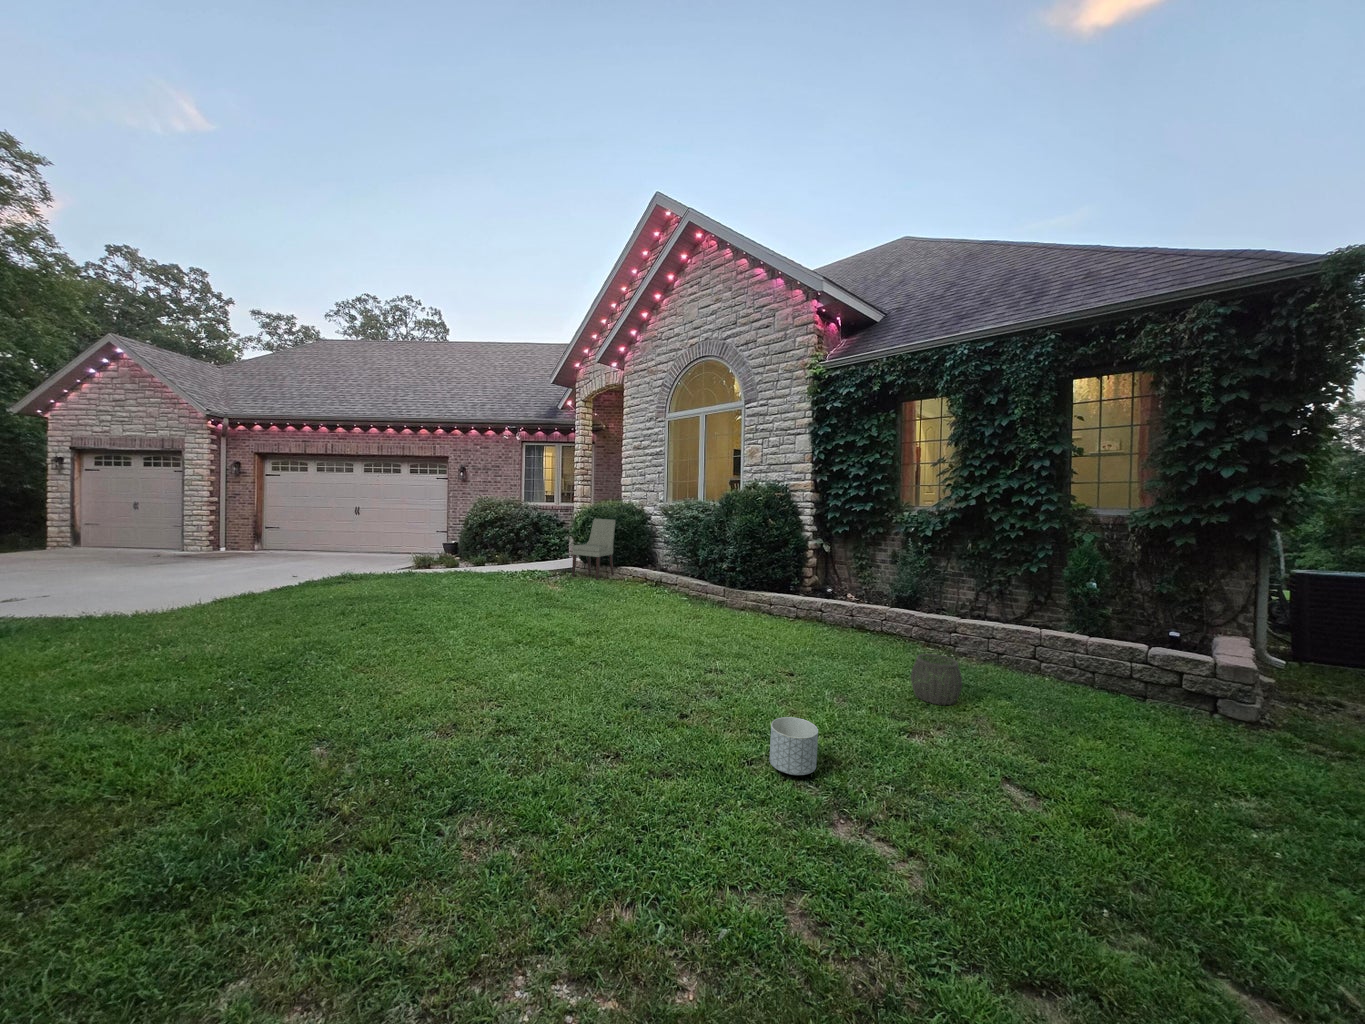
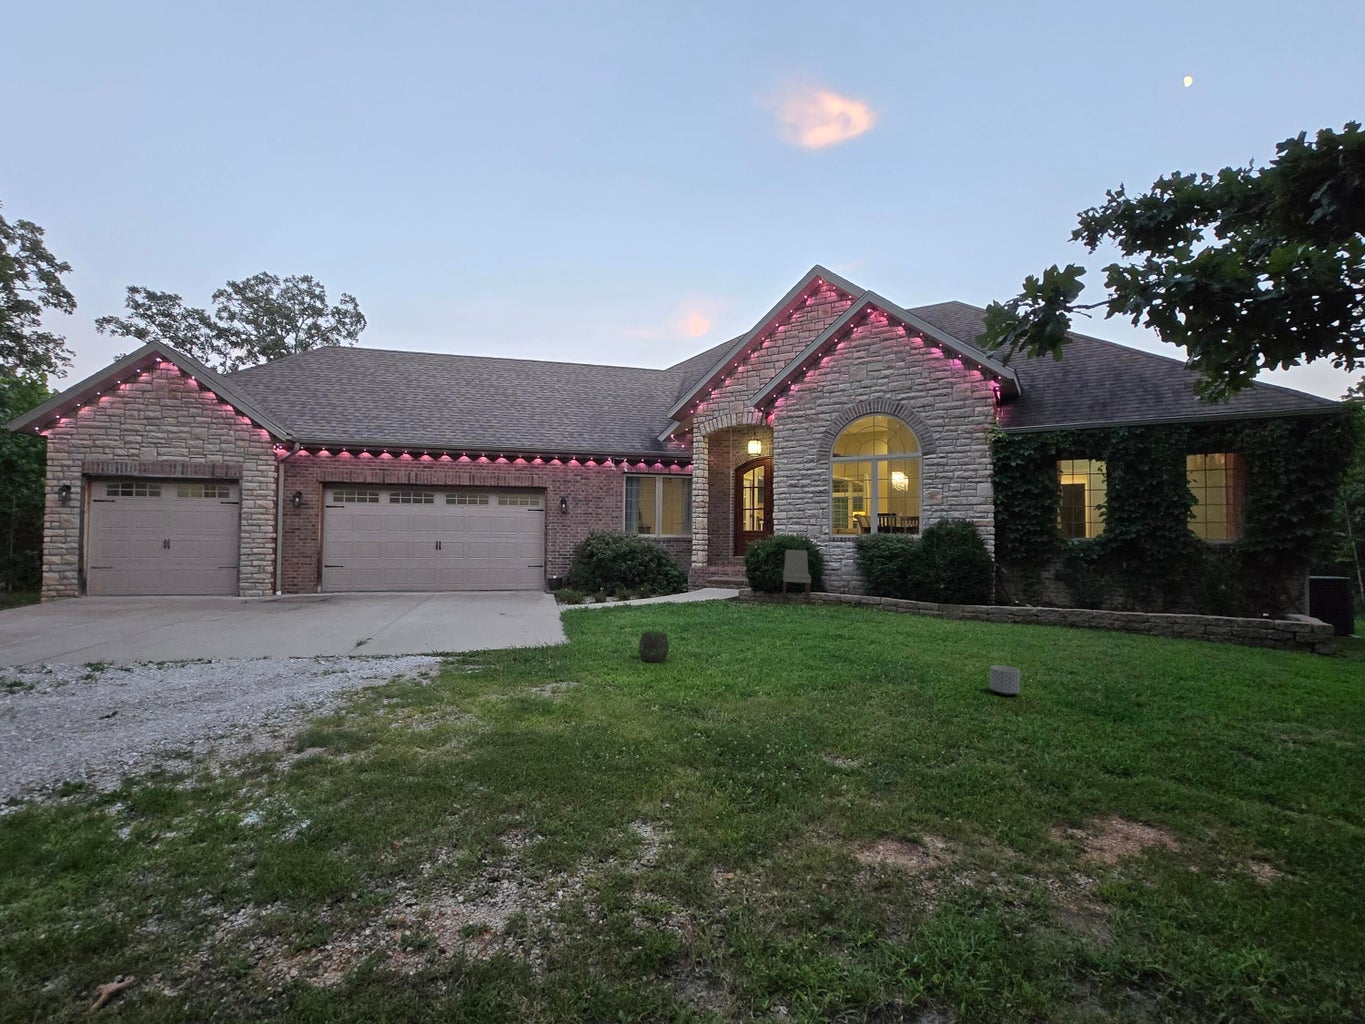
woven basket: present [911,654,962,705] -> present [639,631,669,662]
planter: present [770,717,818,775] -> present [990,665,1020,695]

